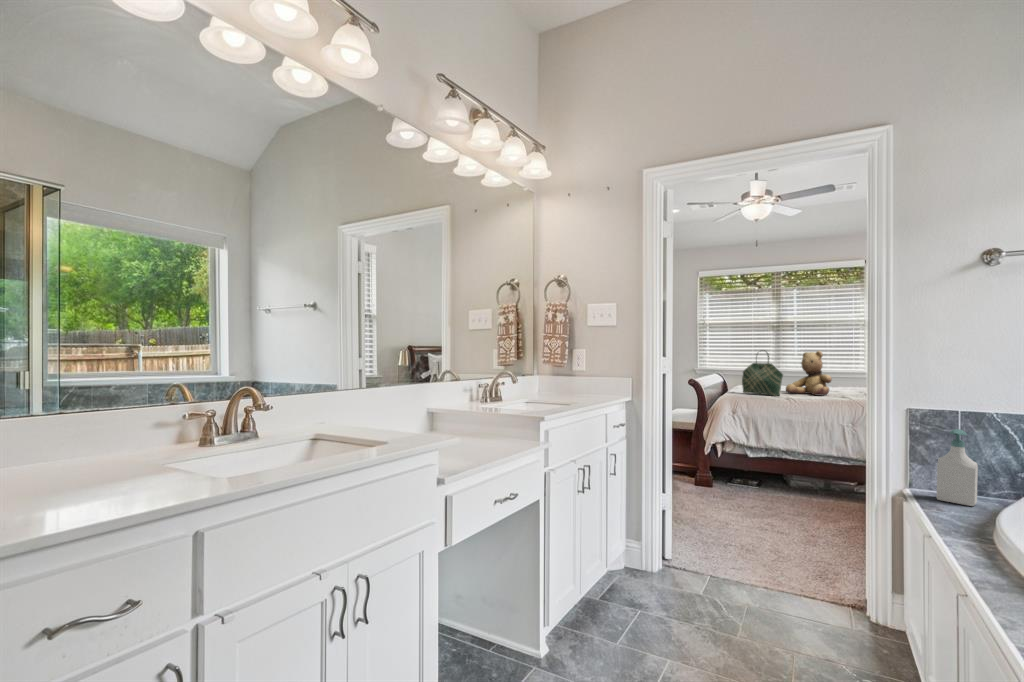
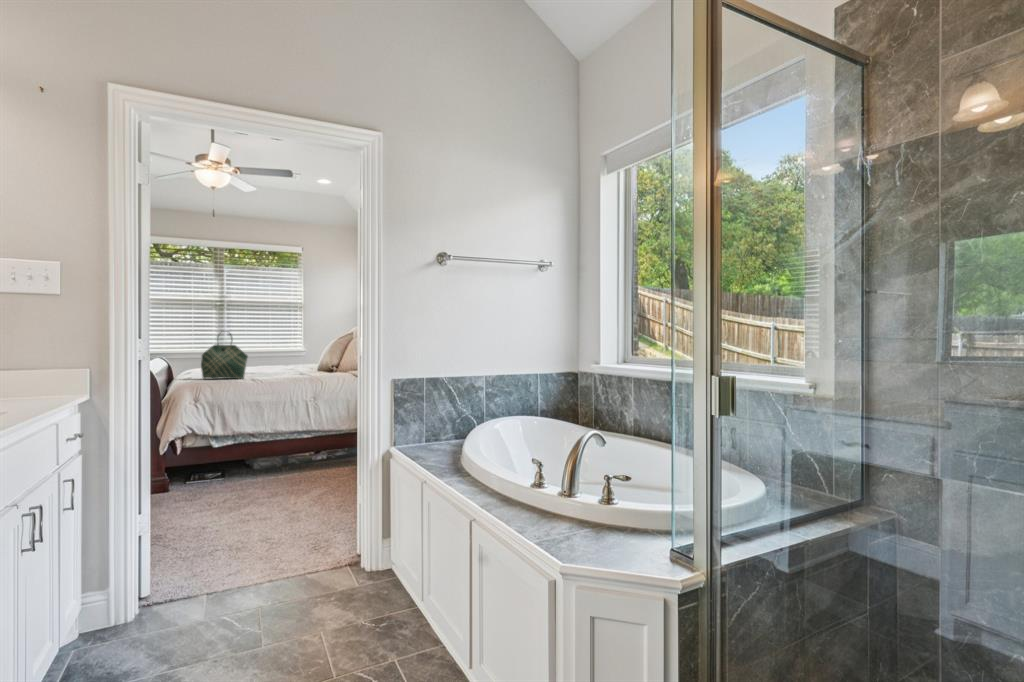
teddy bear: present [786,351,832,396] -> none [247,331,291,375]
soap bottle: present [936,429,978,506] -> none [415,392,439,451]

